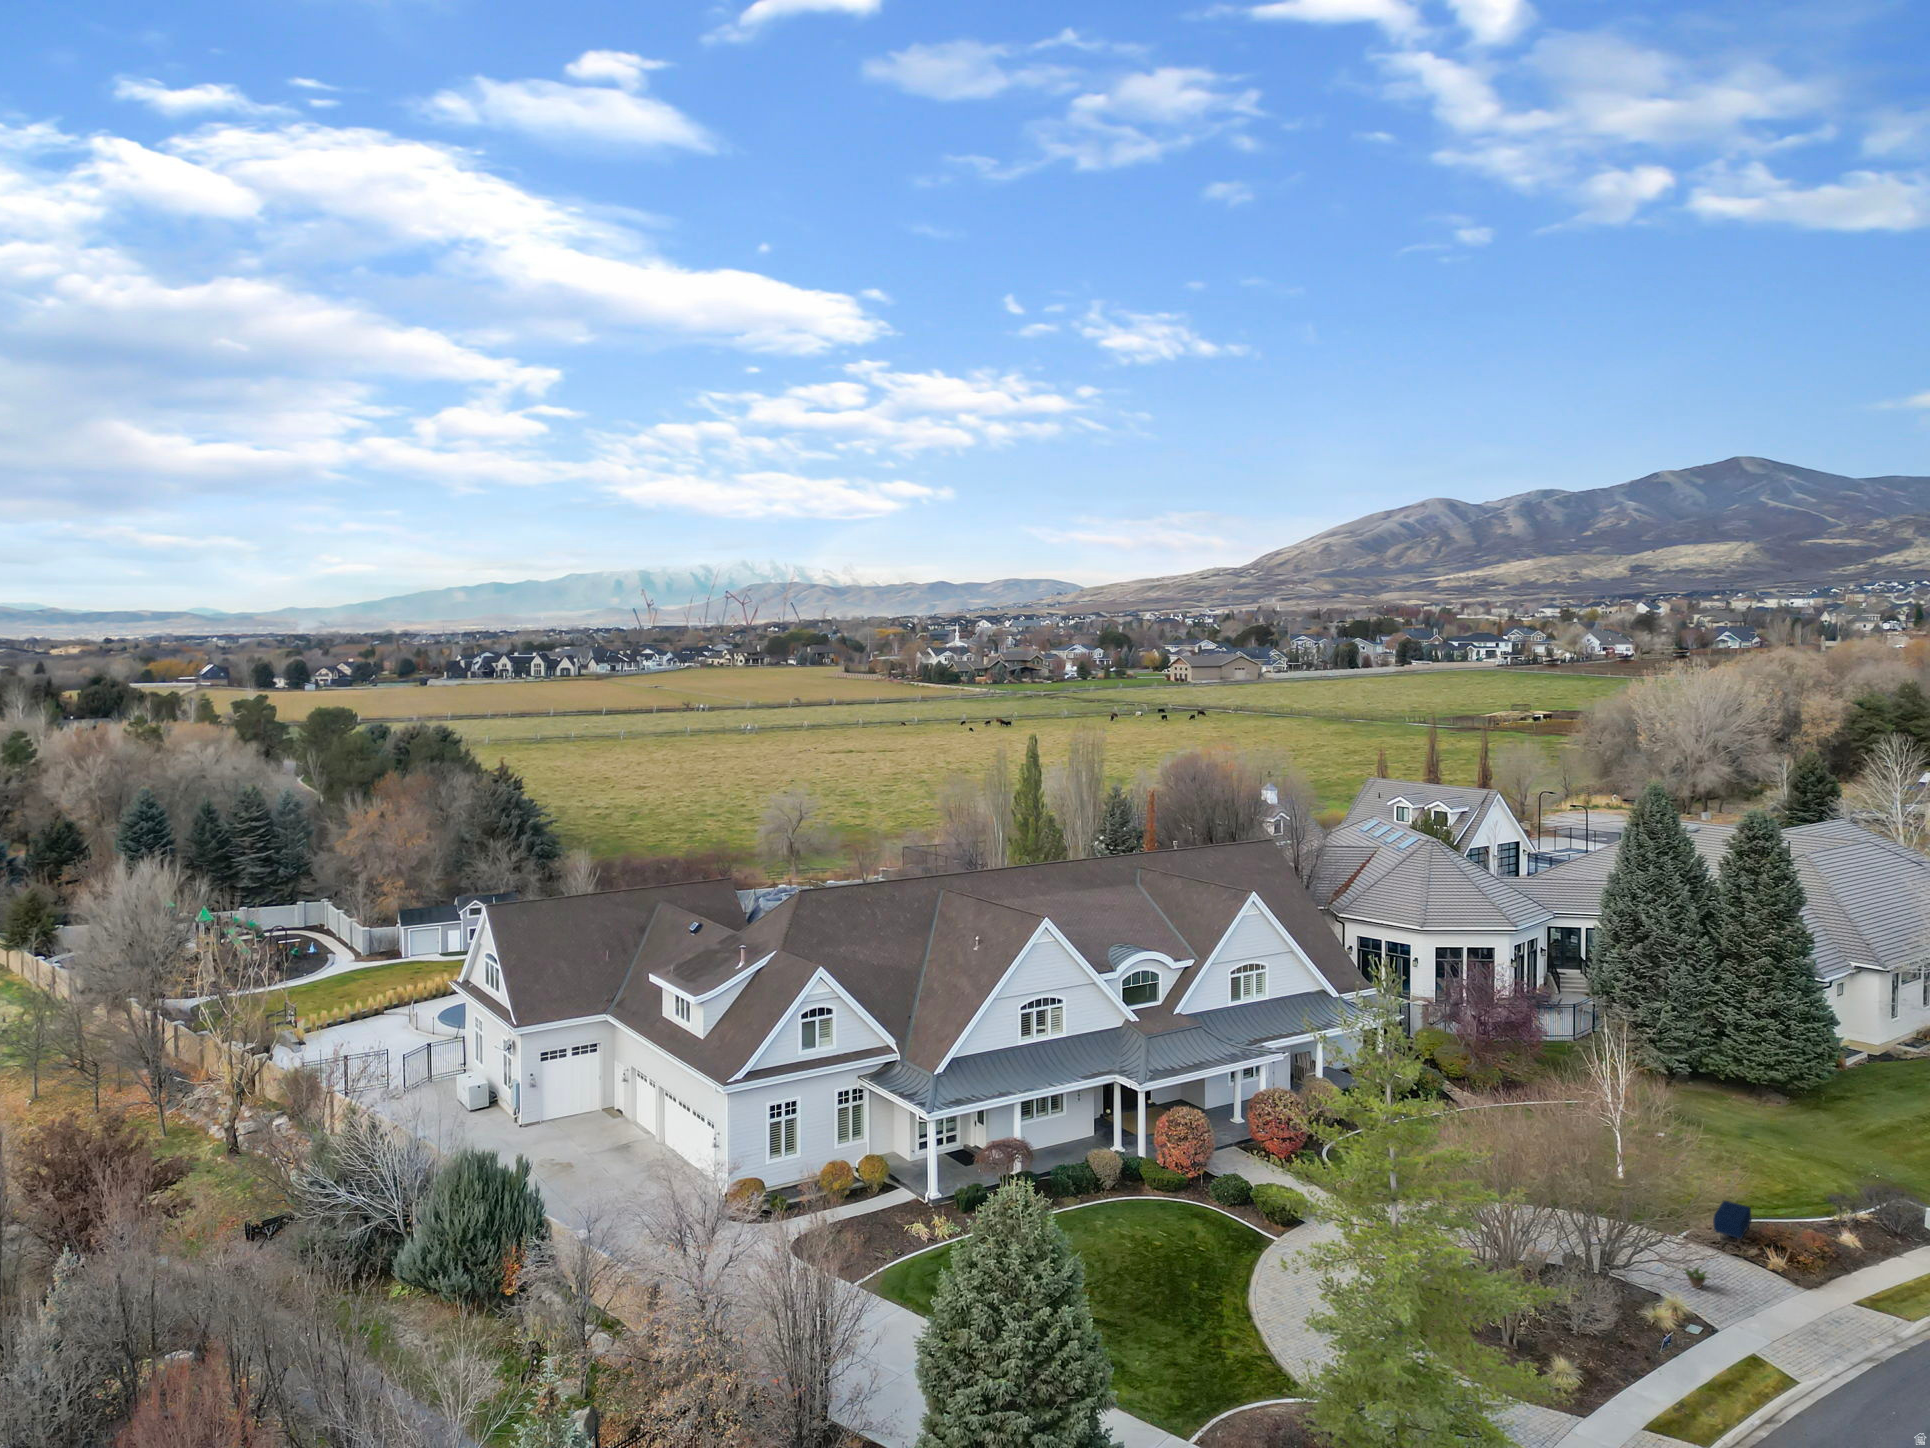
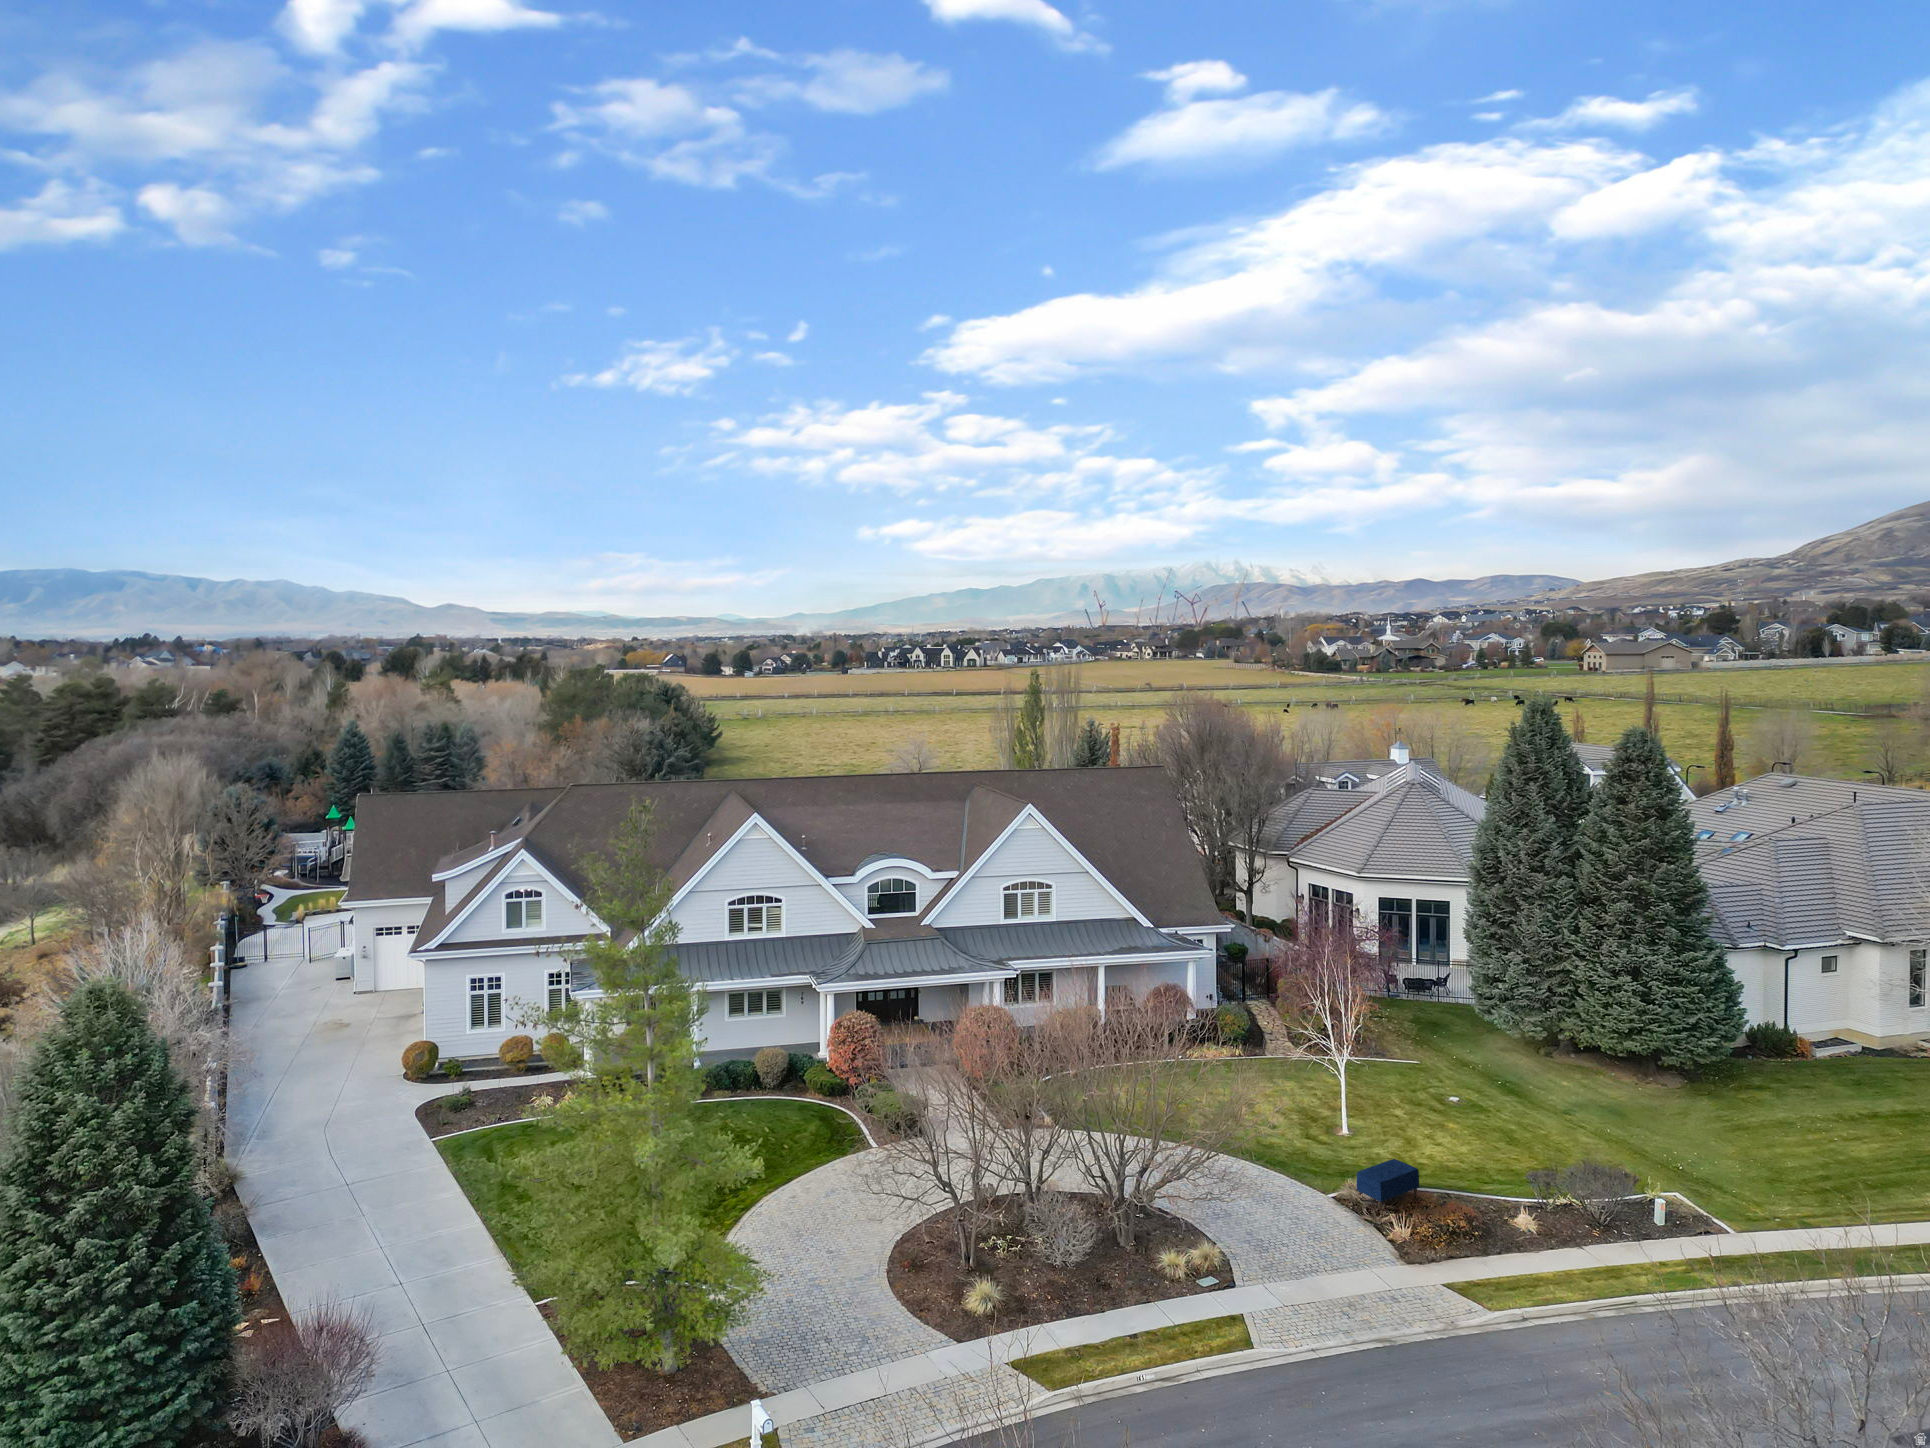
decorative plant: present [1683,1267,1708,1288] -> none [1251,1218,1288,1244]

